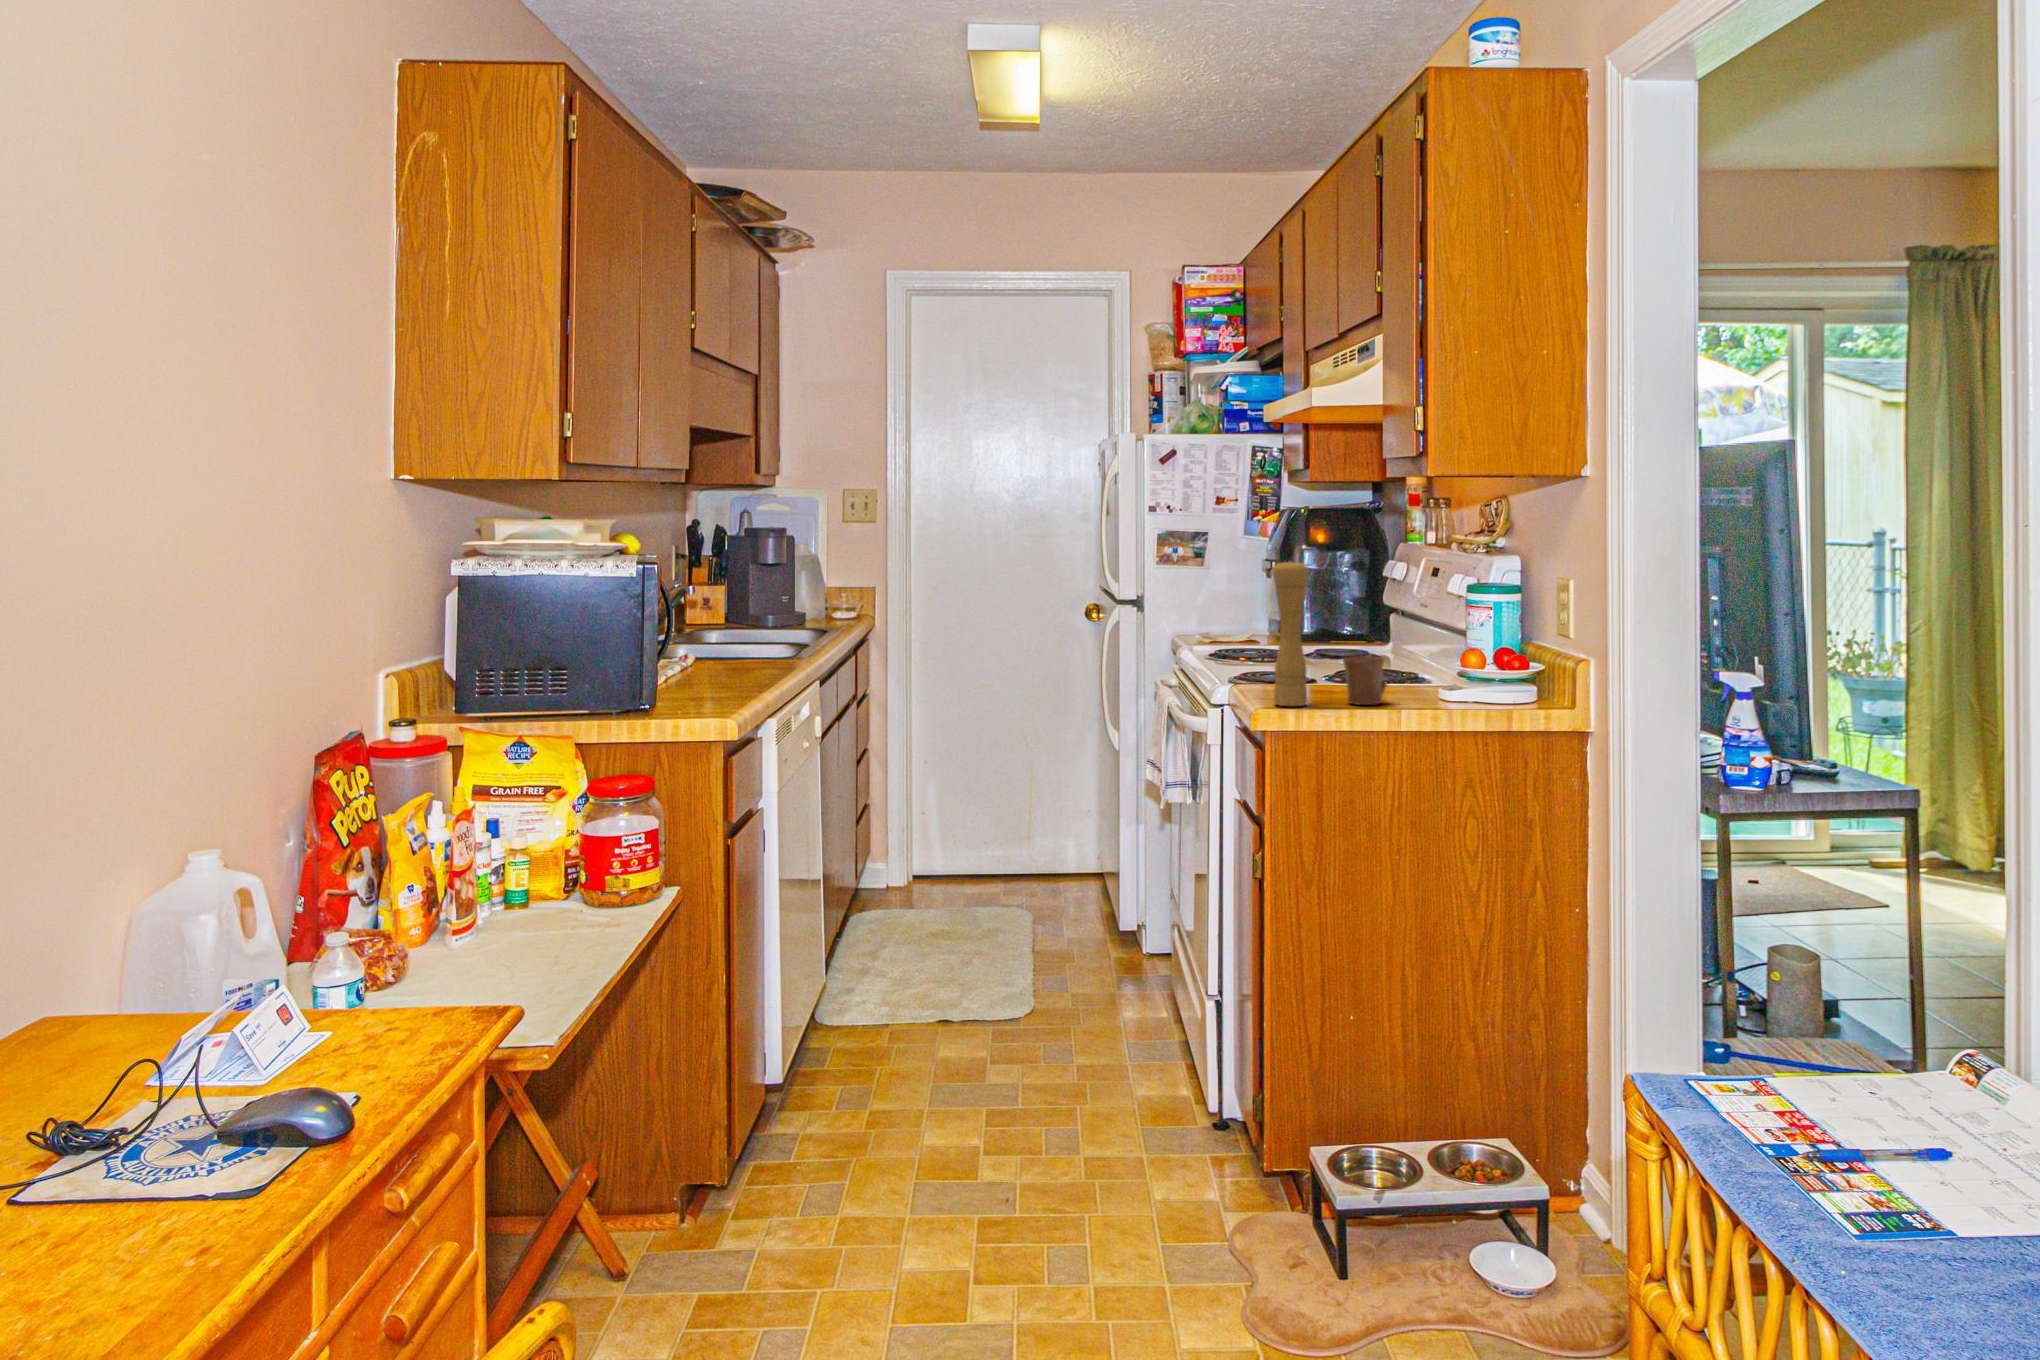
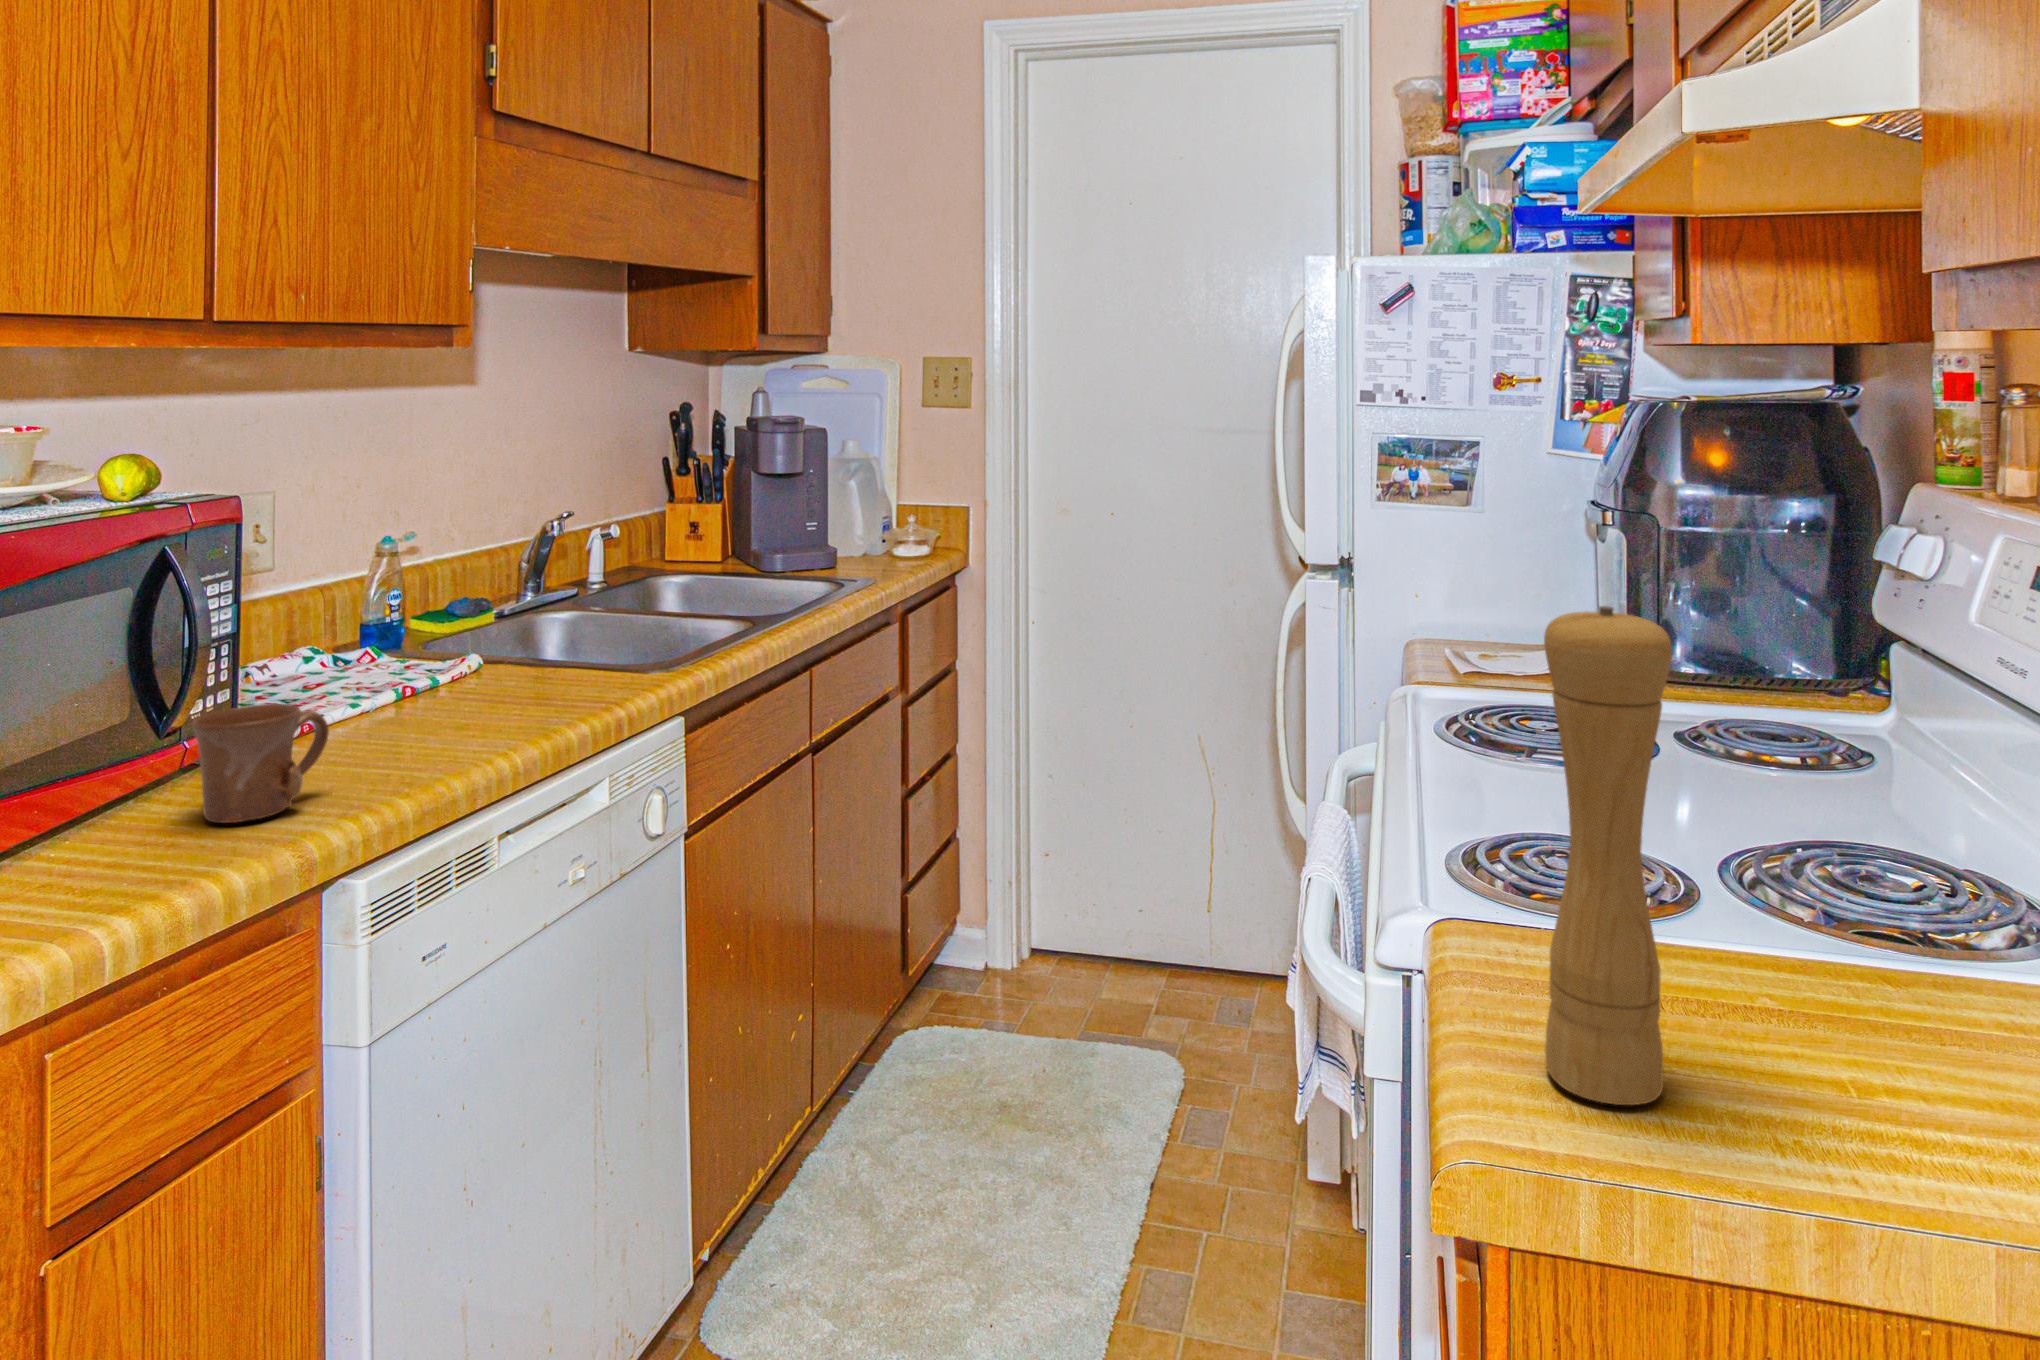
mug: present [1343,656,1387,705] -> present [192,704,329,823]

